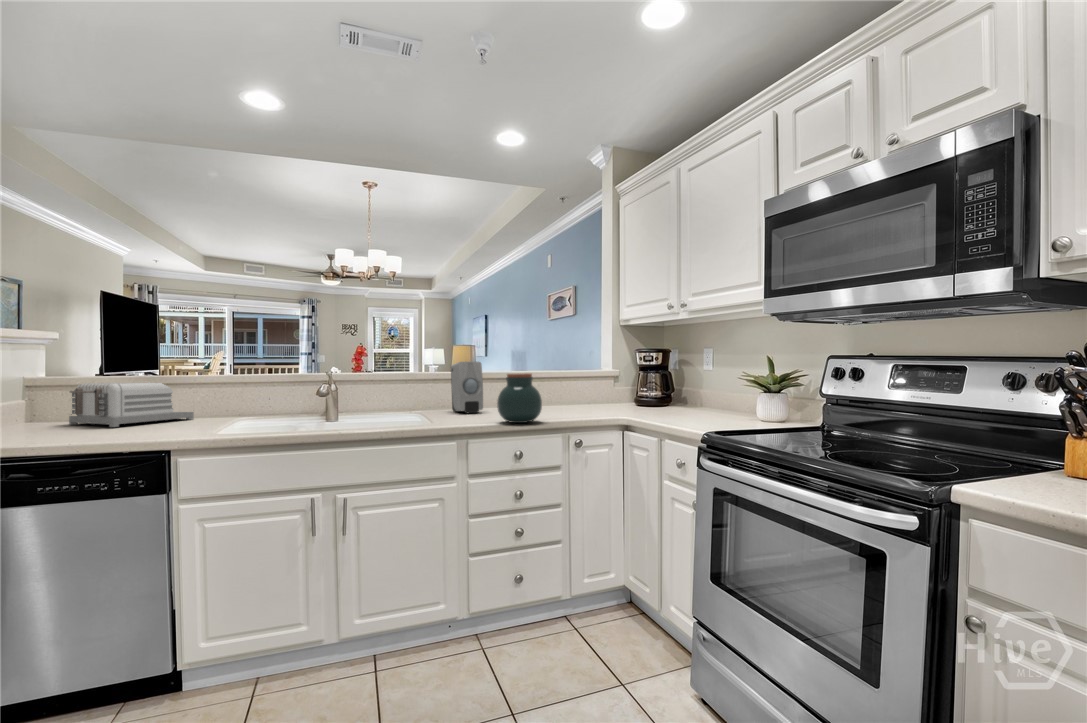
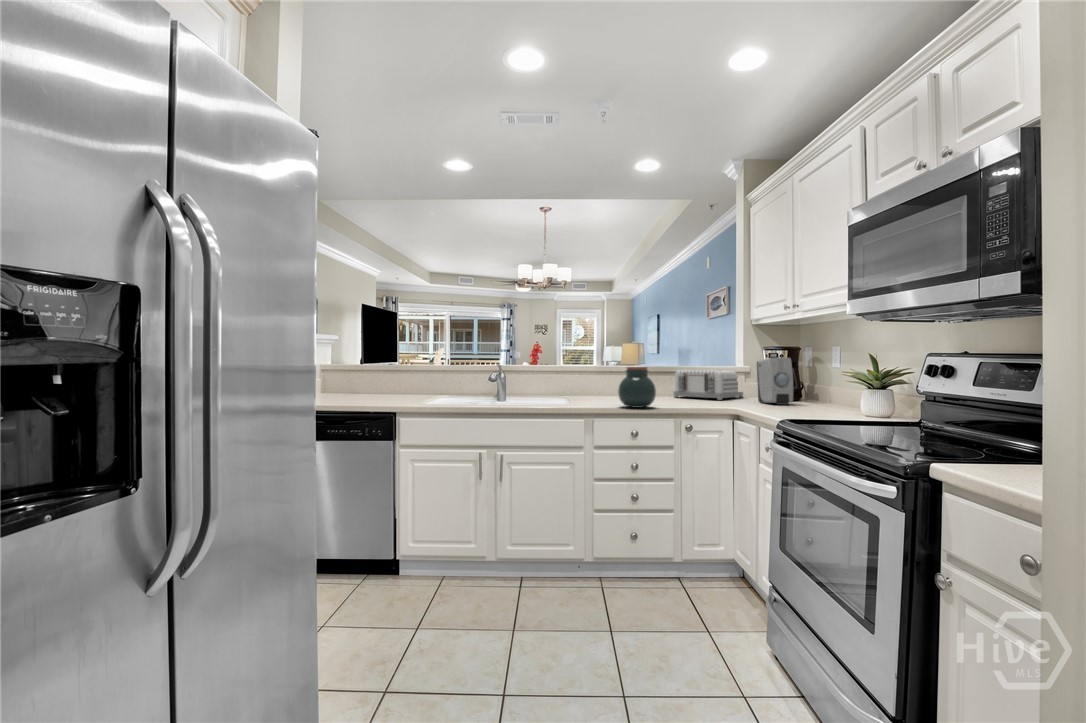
soap dispenser: present [451,362,483,413] -> present [757,357,793,405]
toaster: present [69,382,194,427] -> present [674,370,743,400]

